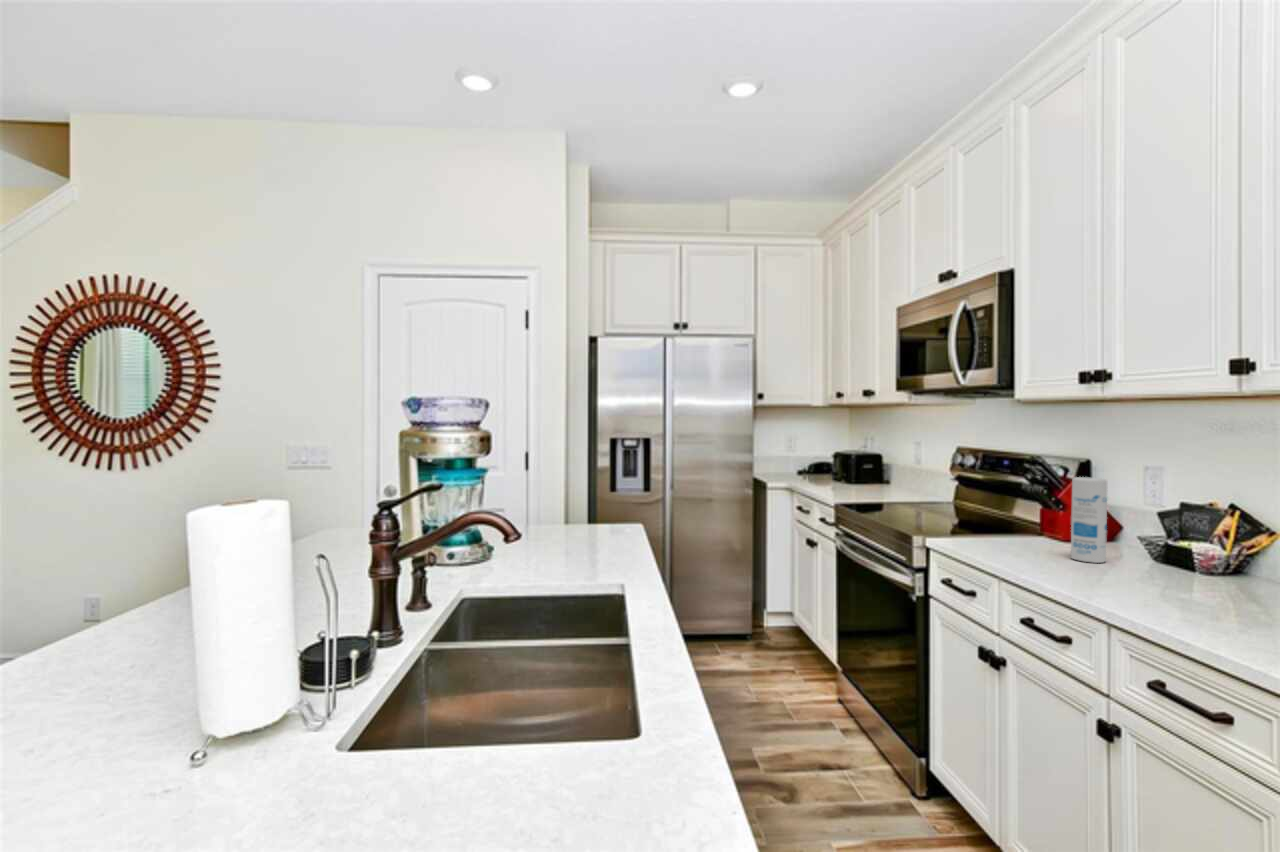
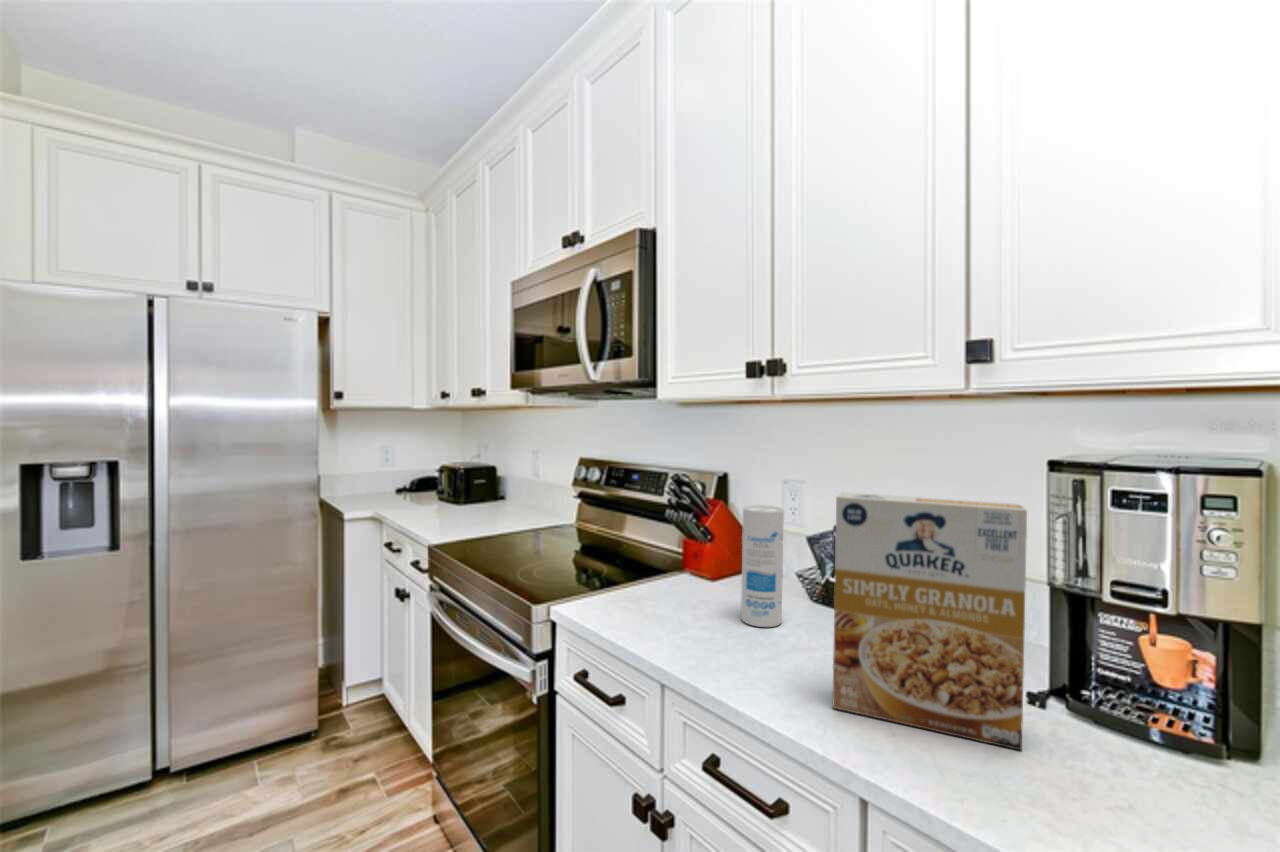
cereal box: none [1103,462,1245,617] -> present [833,492,1027,750]

